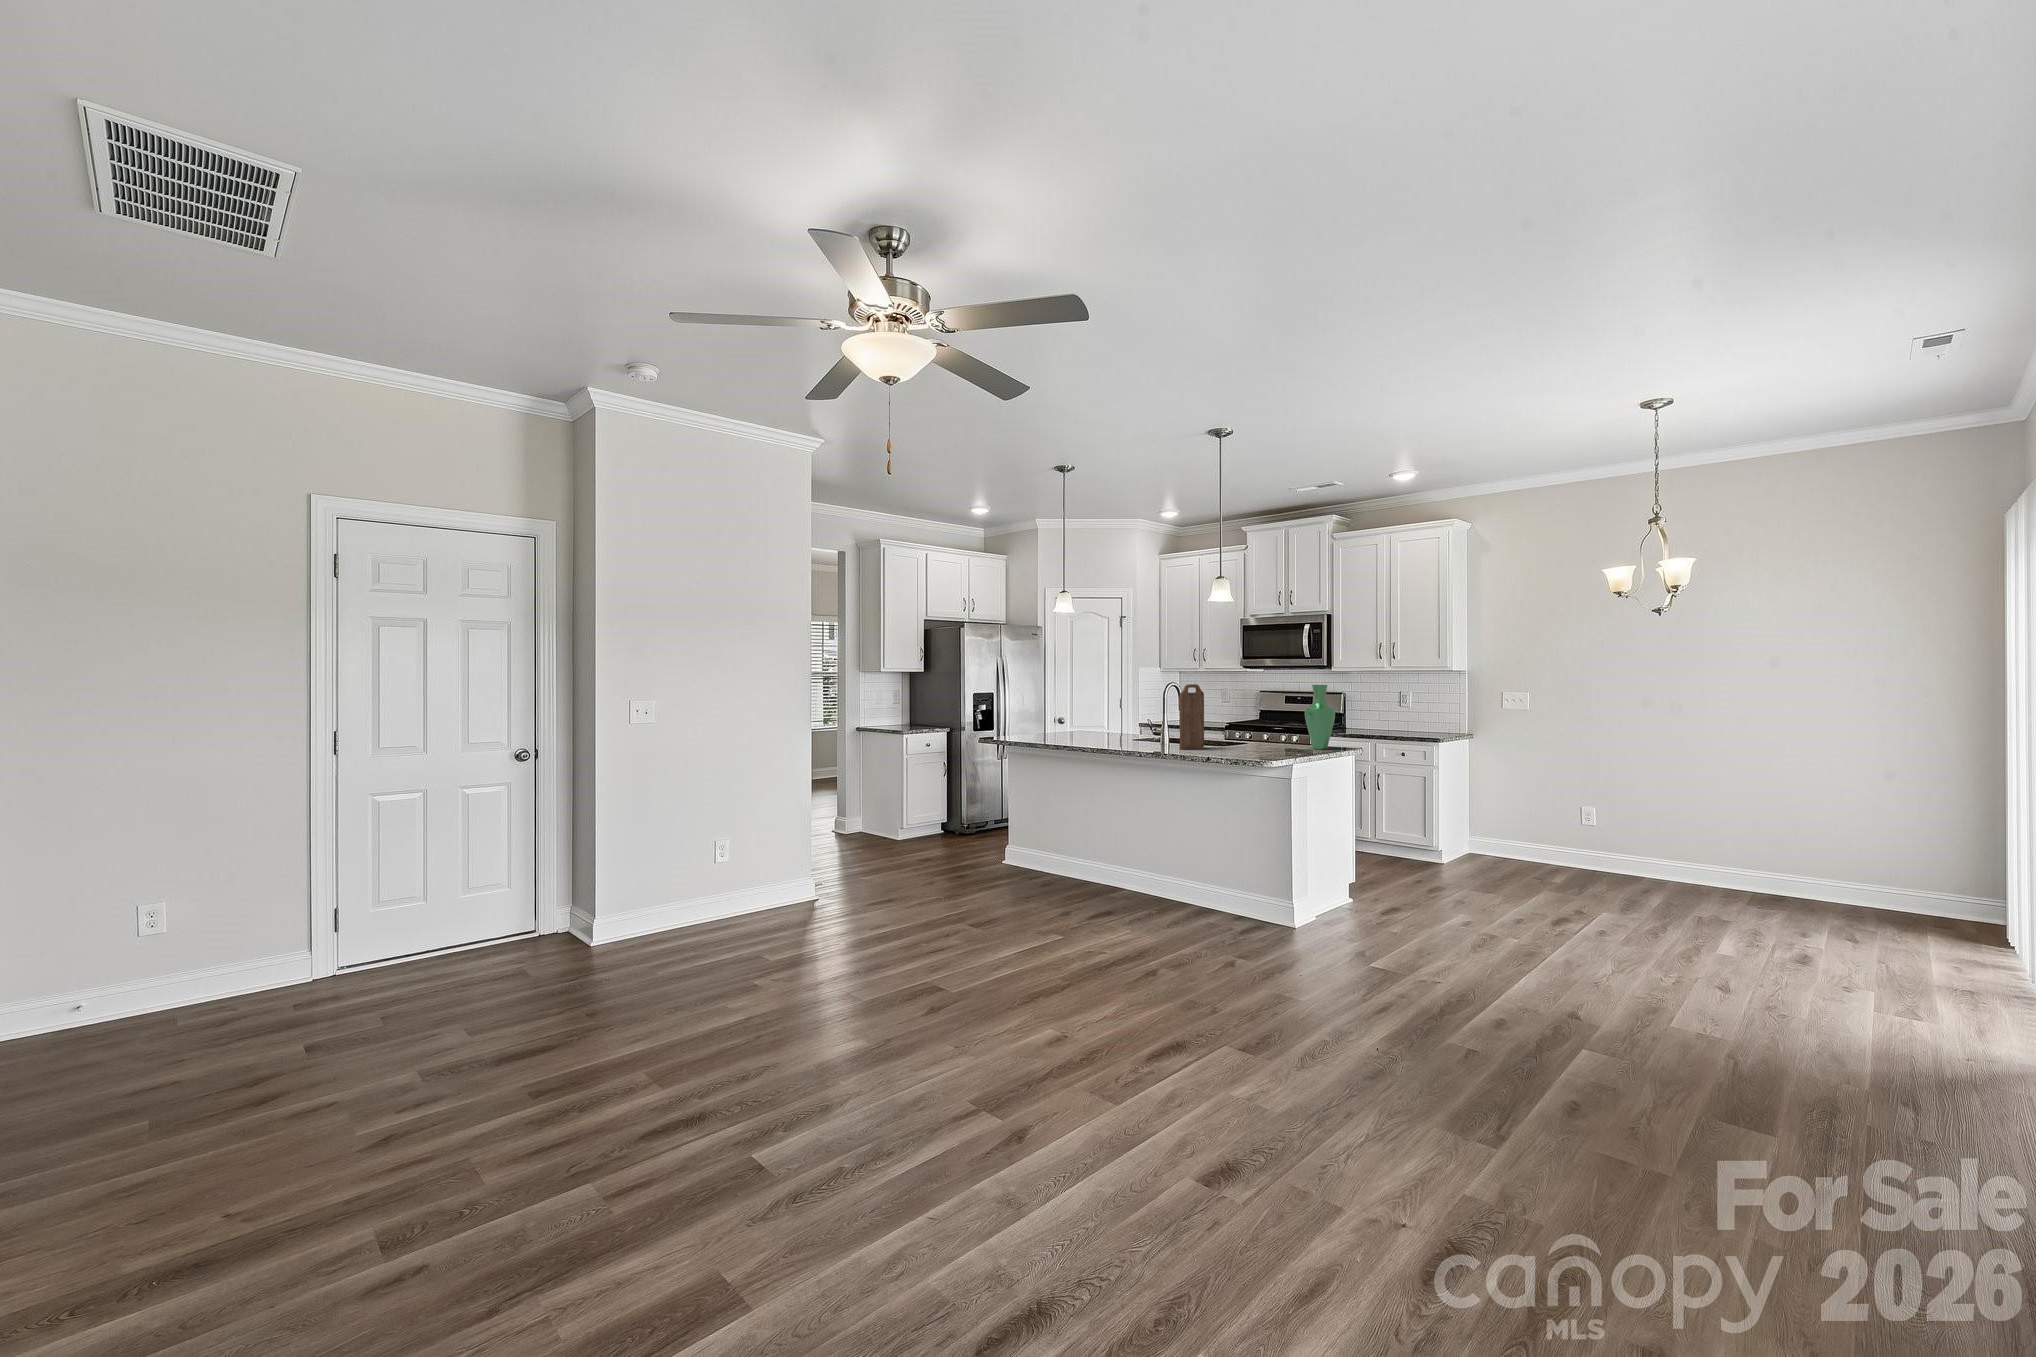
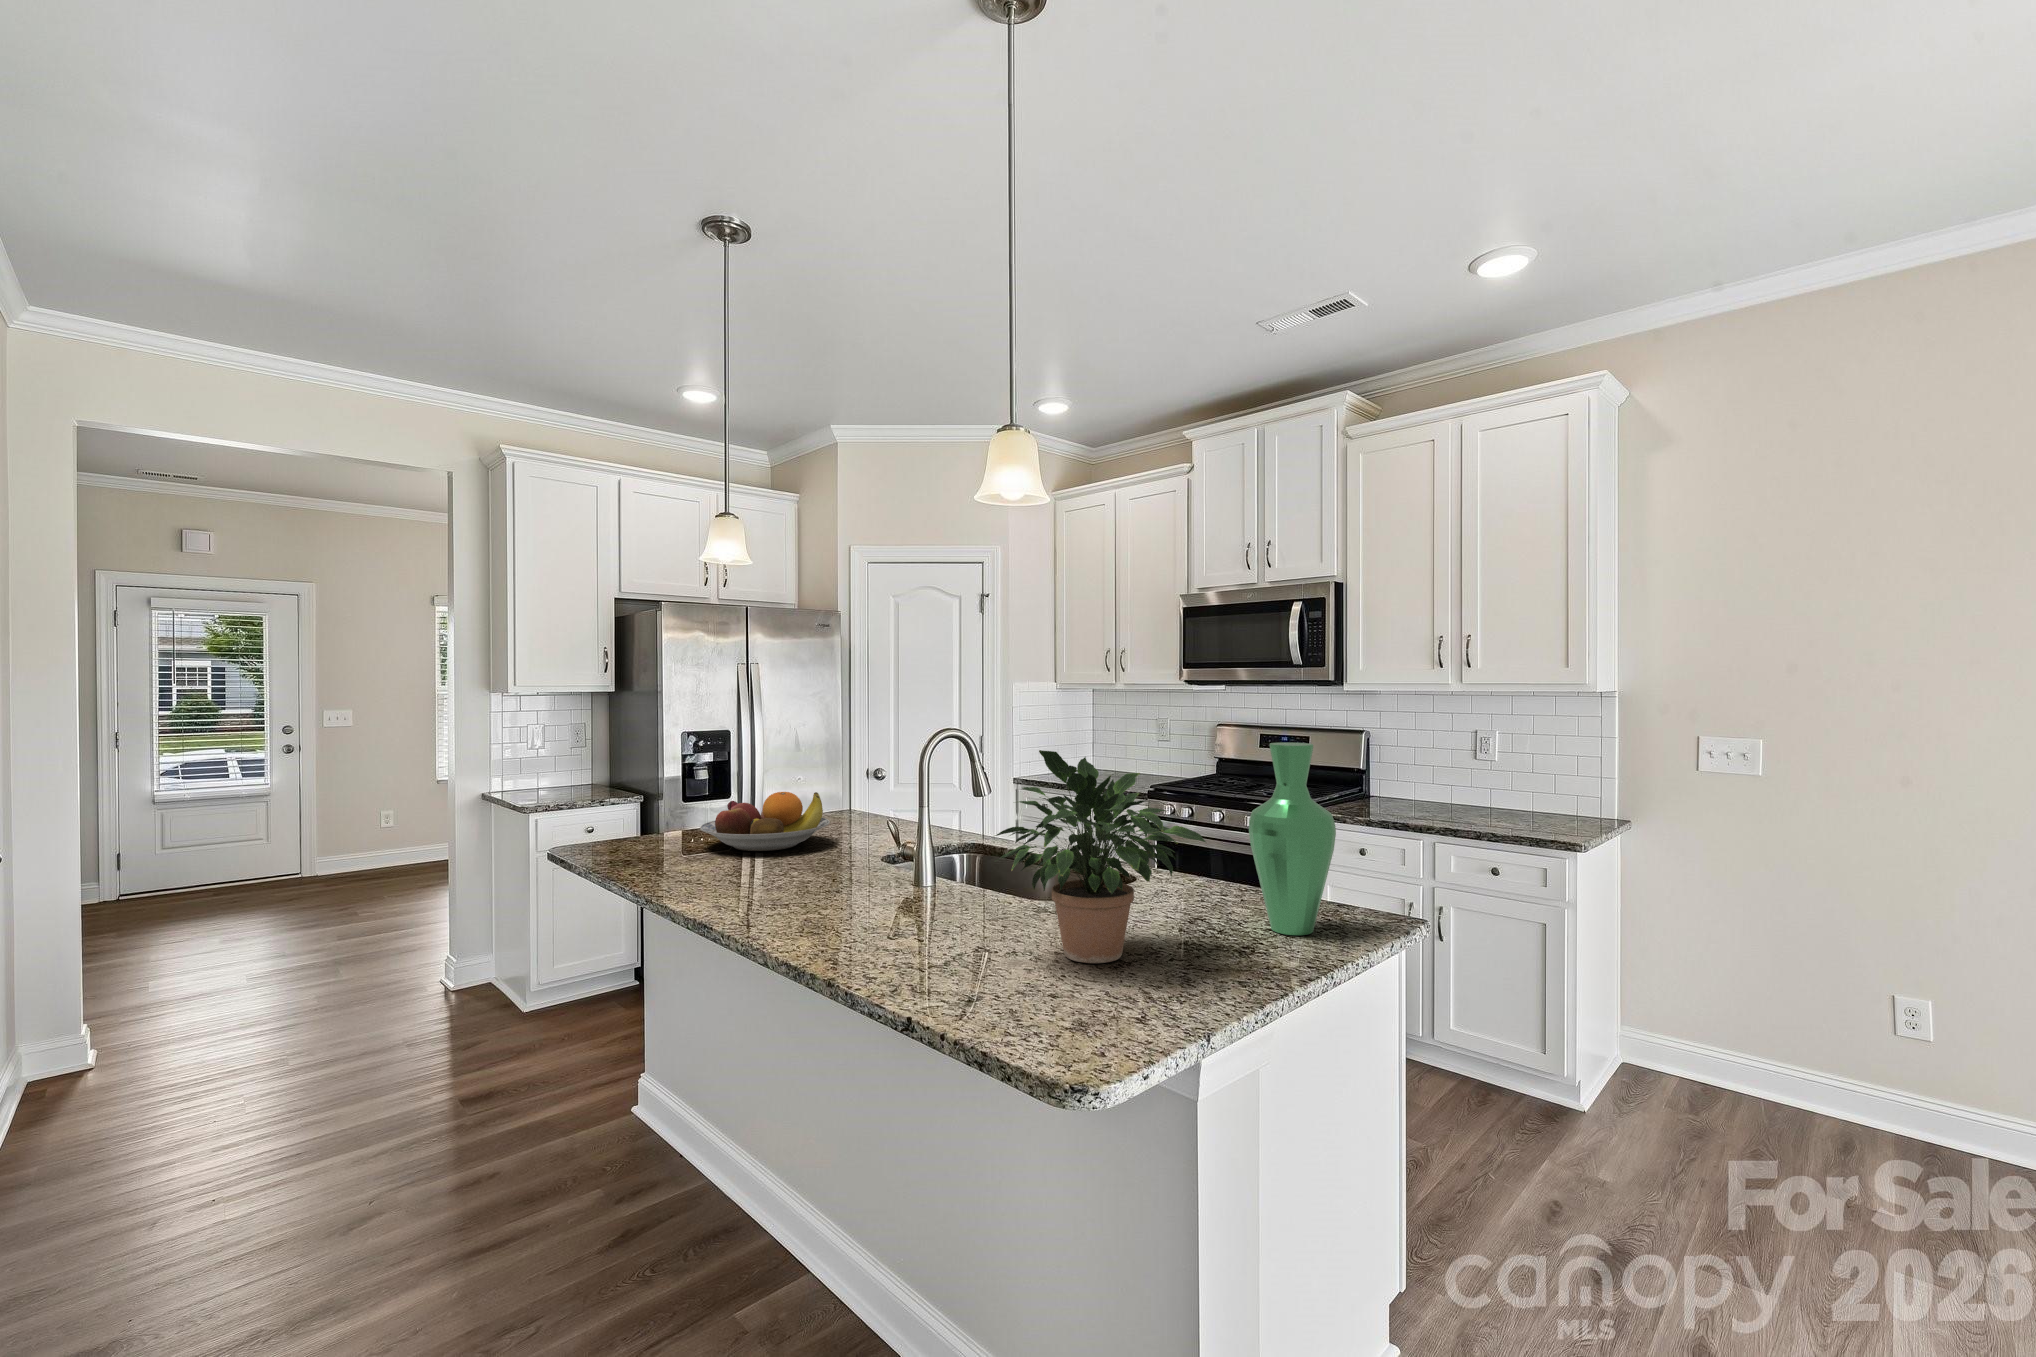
cutting board: present [1180,684,1204,749] -> none [867,742,961,940]
potted plant: none [1225,685,1298,752] -> present [995,750,1206,963]
fruit bowl: none [1056,713,1111,737] -> present [700,792,830,851]

